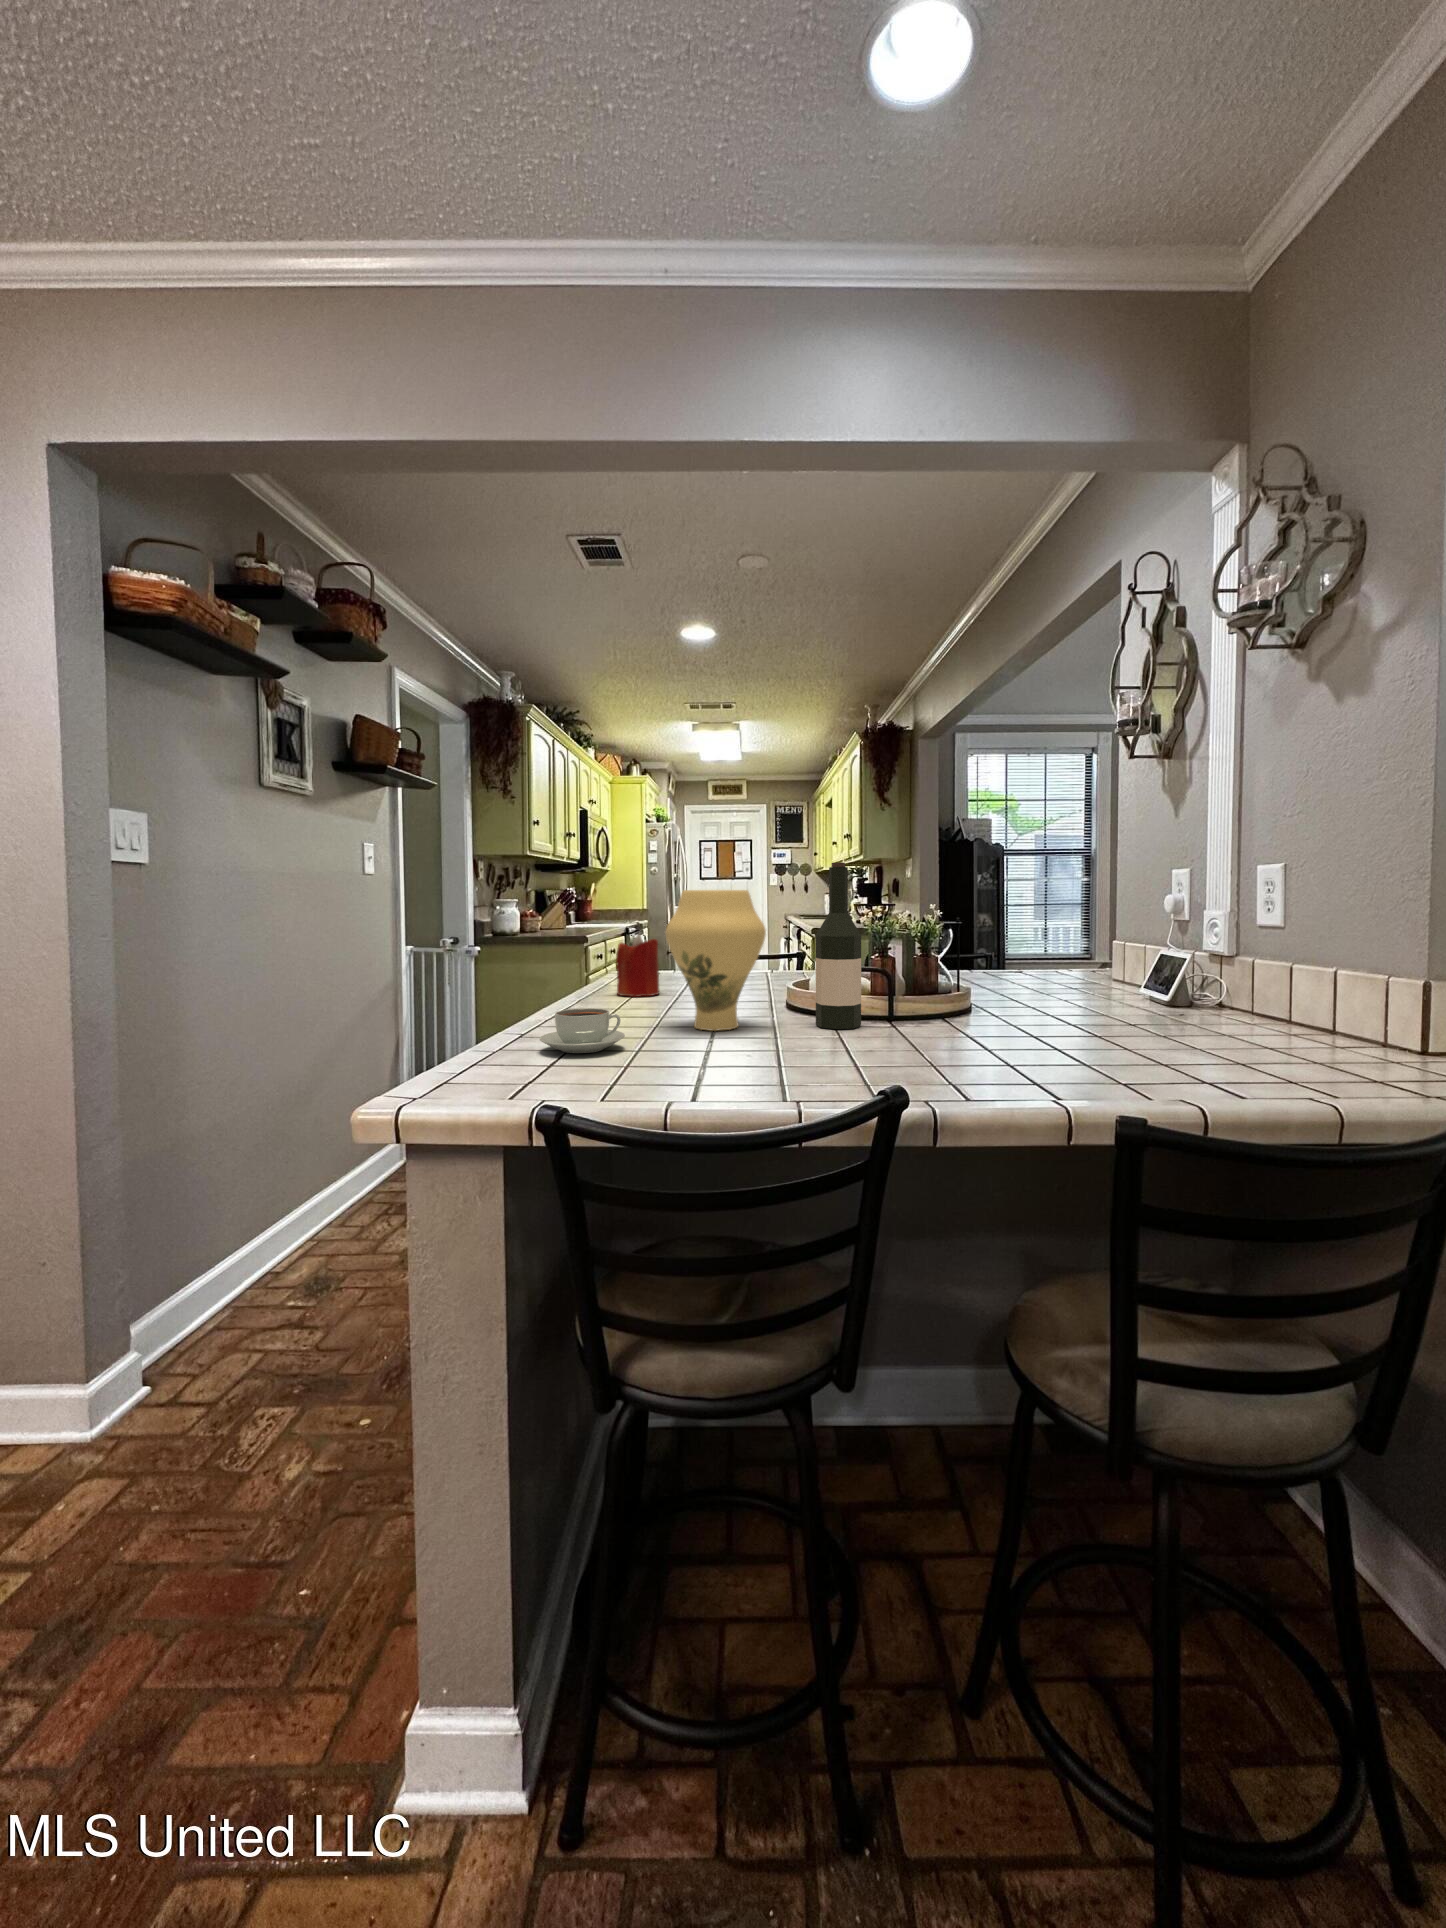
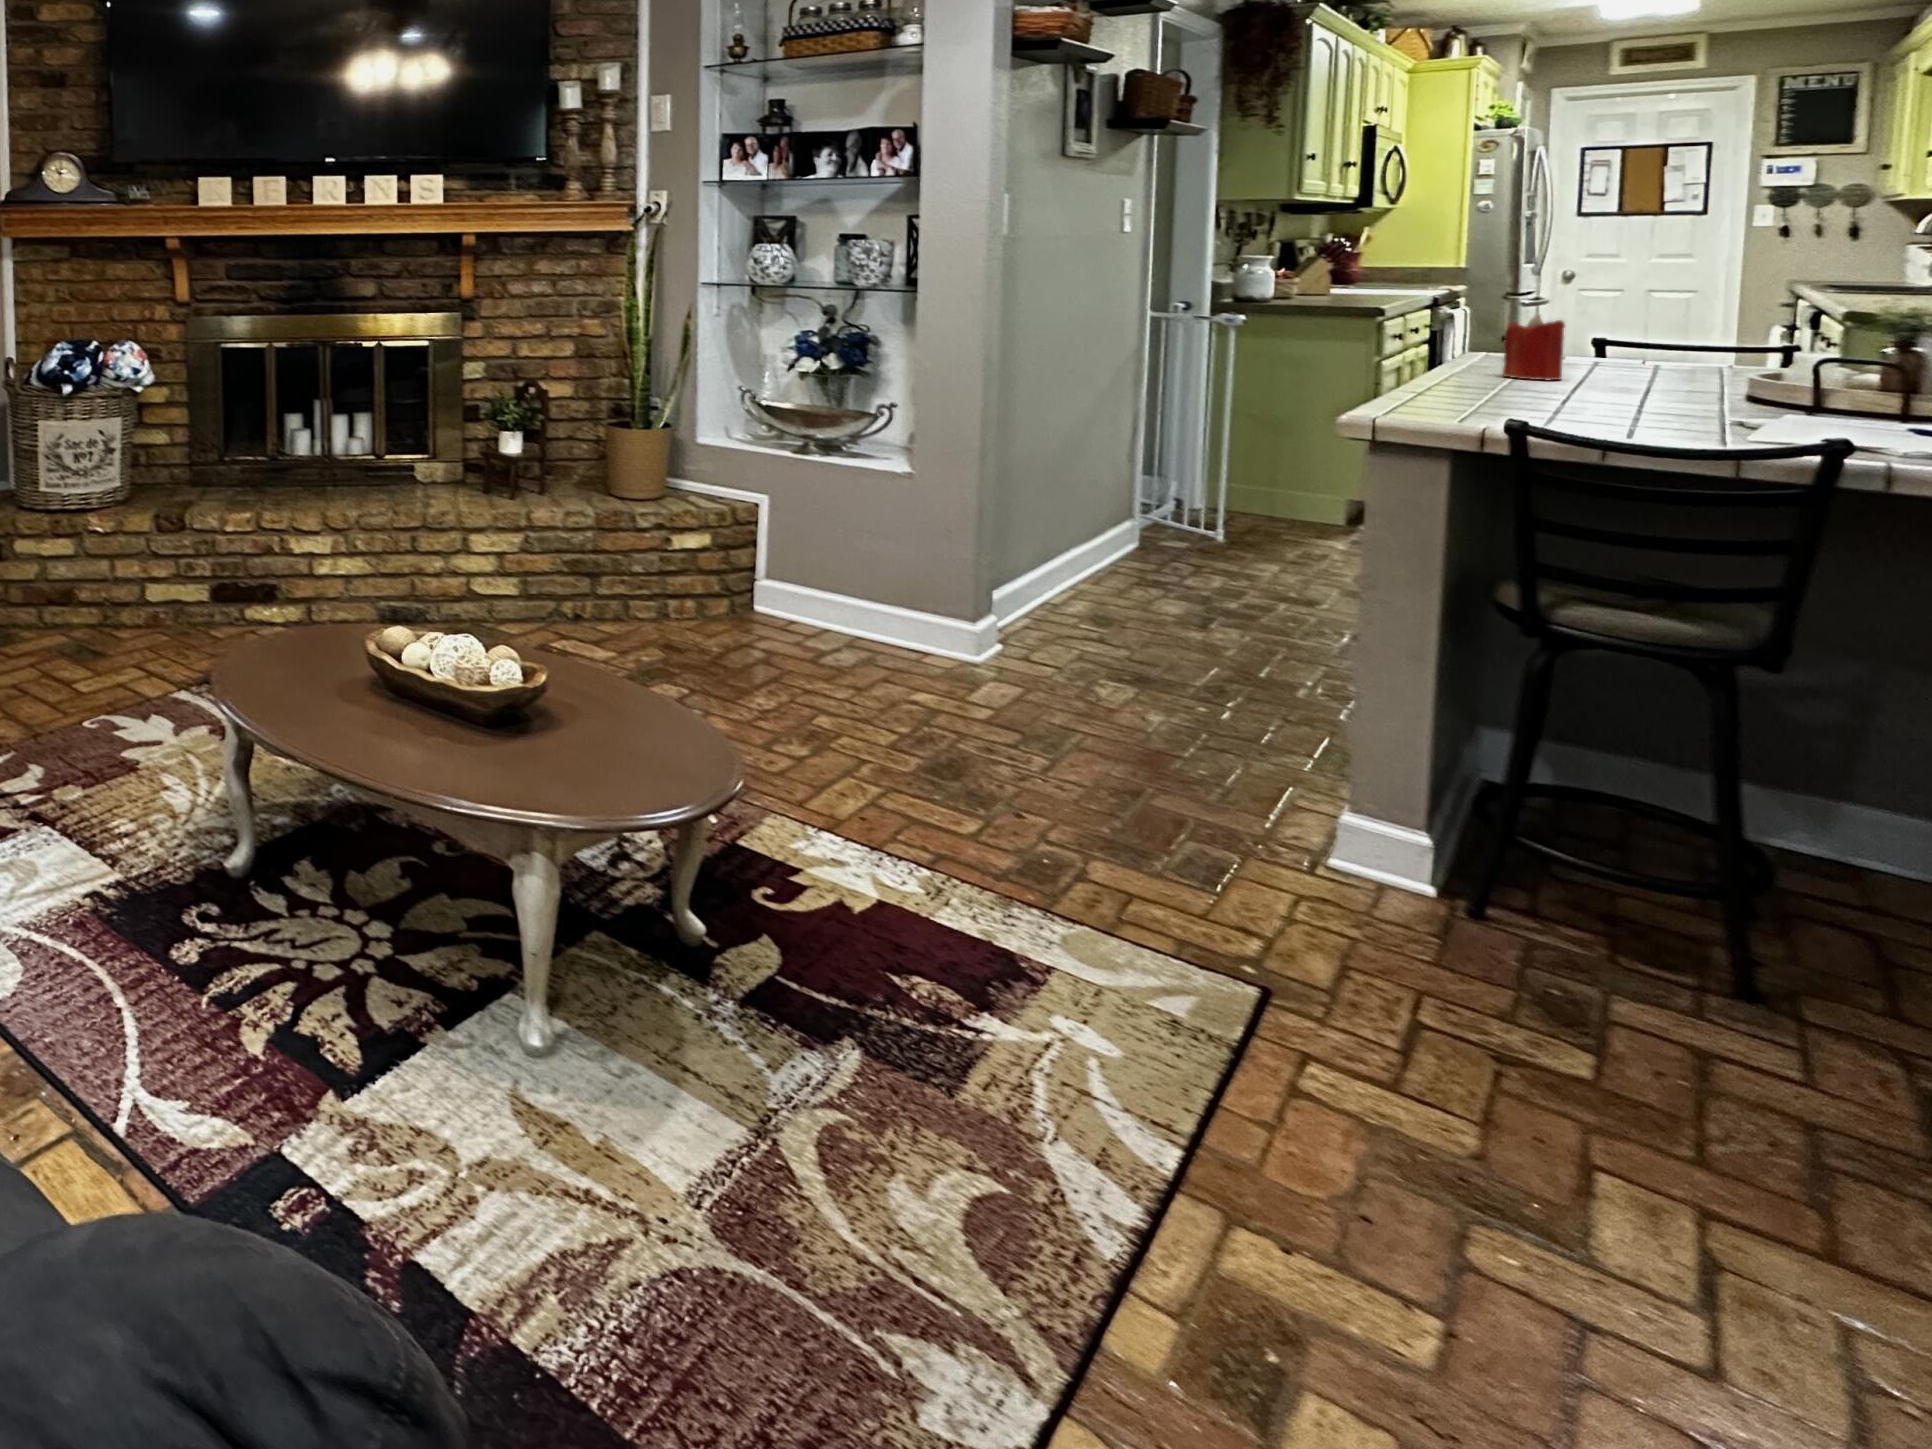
wine bottle: present [816,862,861,1029] -> none [1802,255,1882,426]
vase: present [665,890,766,1031] -> none [1600,278,1736,413]
coffee cup: present [540,1008,625,1053] -> none [1465,377,1556,412]

